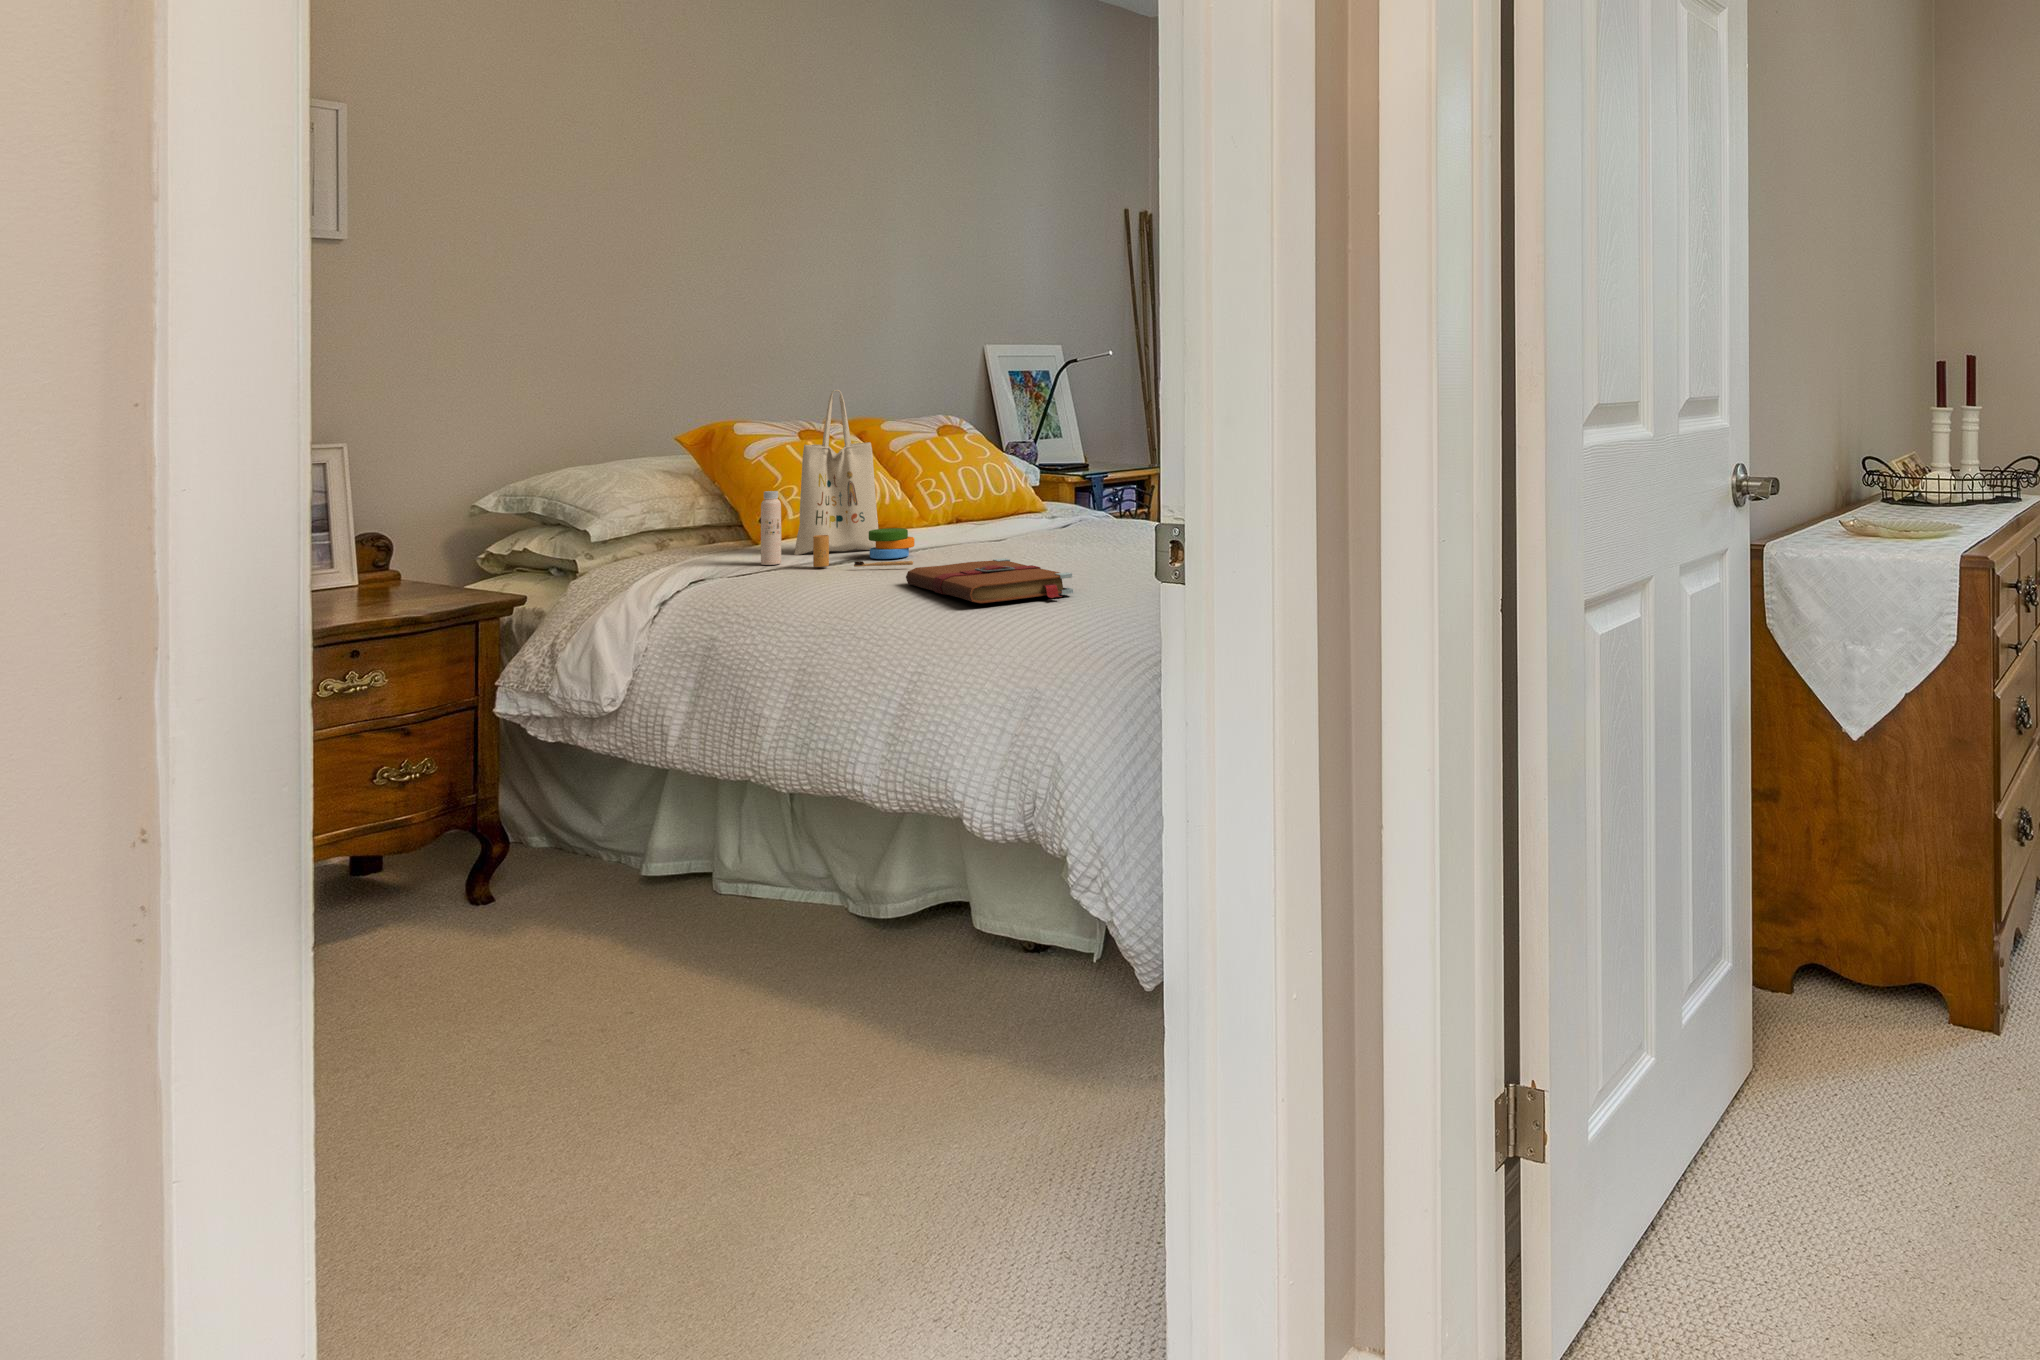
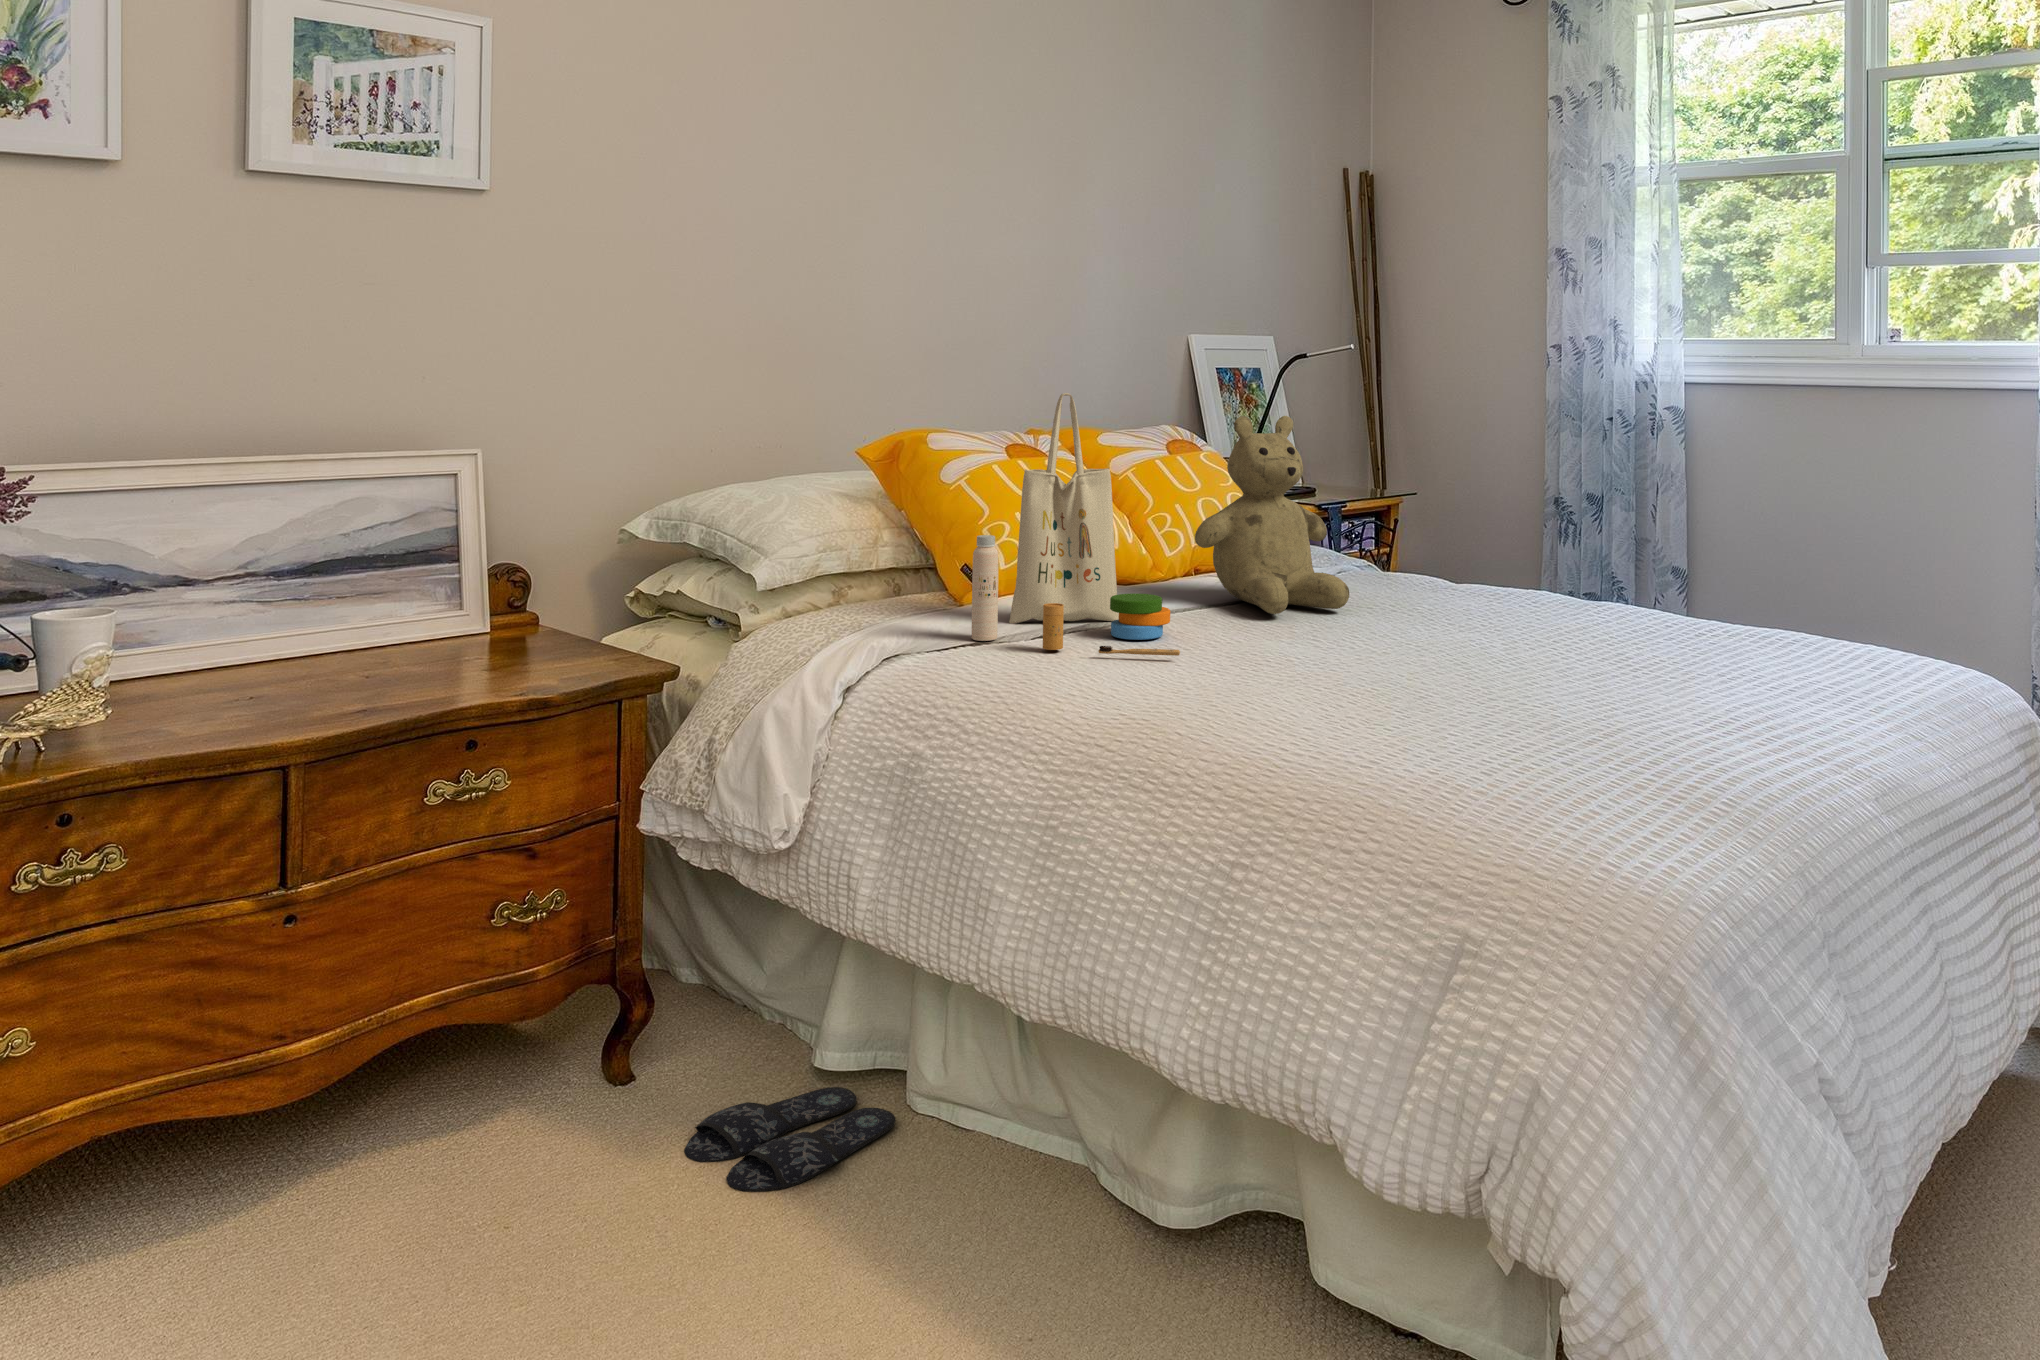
teddy bear: none [943,403,1057,540] -> present [1195,416,1349,614]
book: present [906,558,1073,603] -> none [1184,658,1454,750]
slippers: none [536,887,704,943] -> present [684,1087,896,1192]

